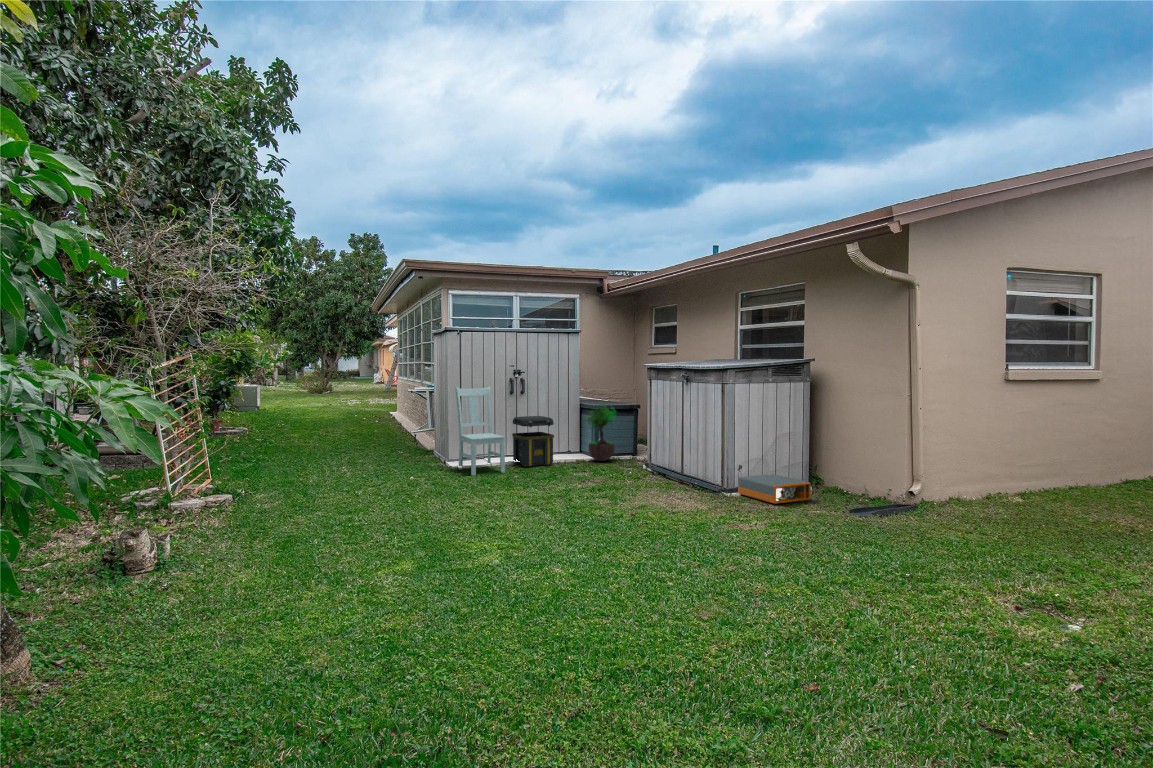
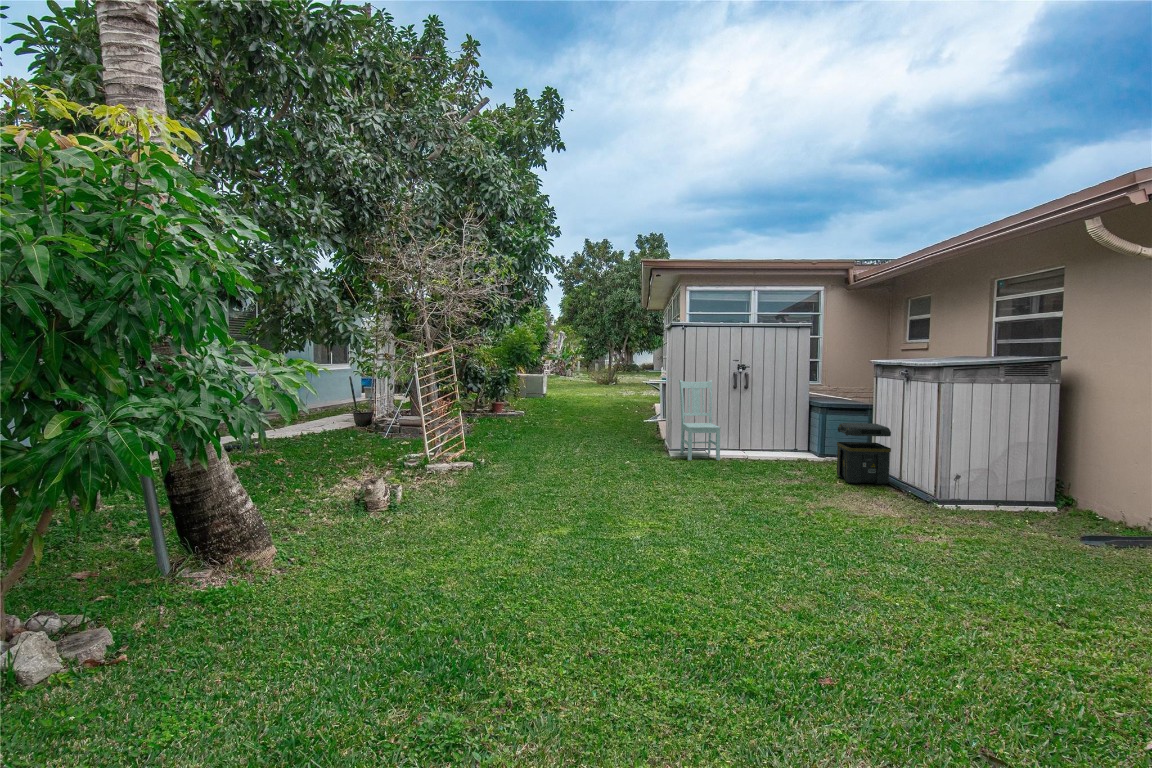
potted tree: present [586,406,615,461] -> none [805,397,844,458]
toolbox: present [512,416,554,467] -> present [837,423,891,484]
storage box: present [738,474,811,504] -> none [955,487,1048,522]

